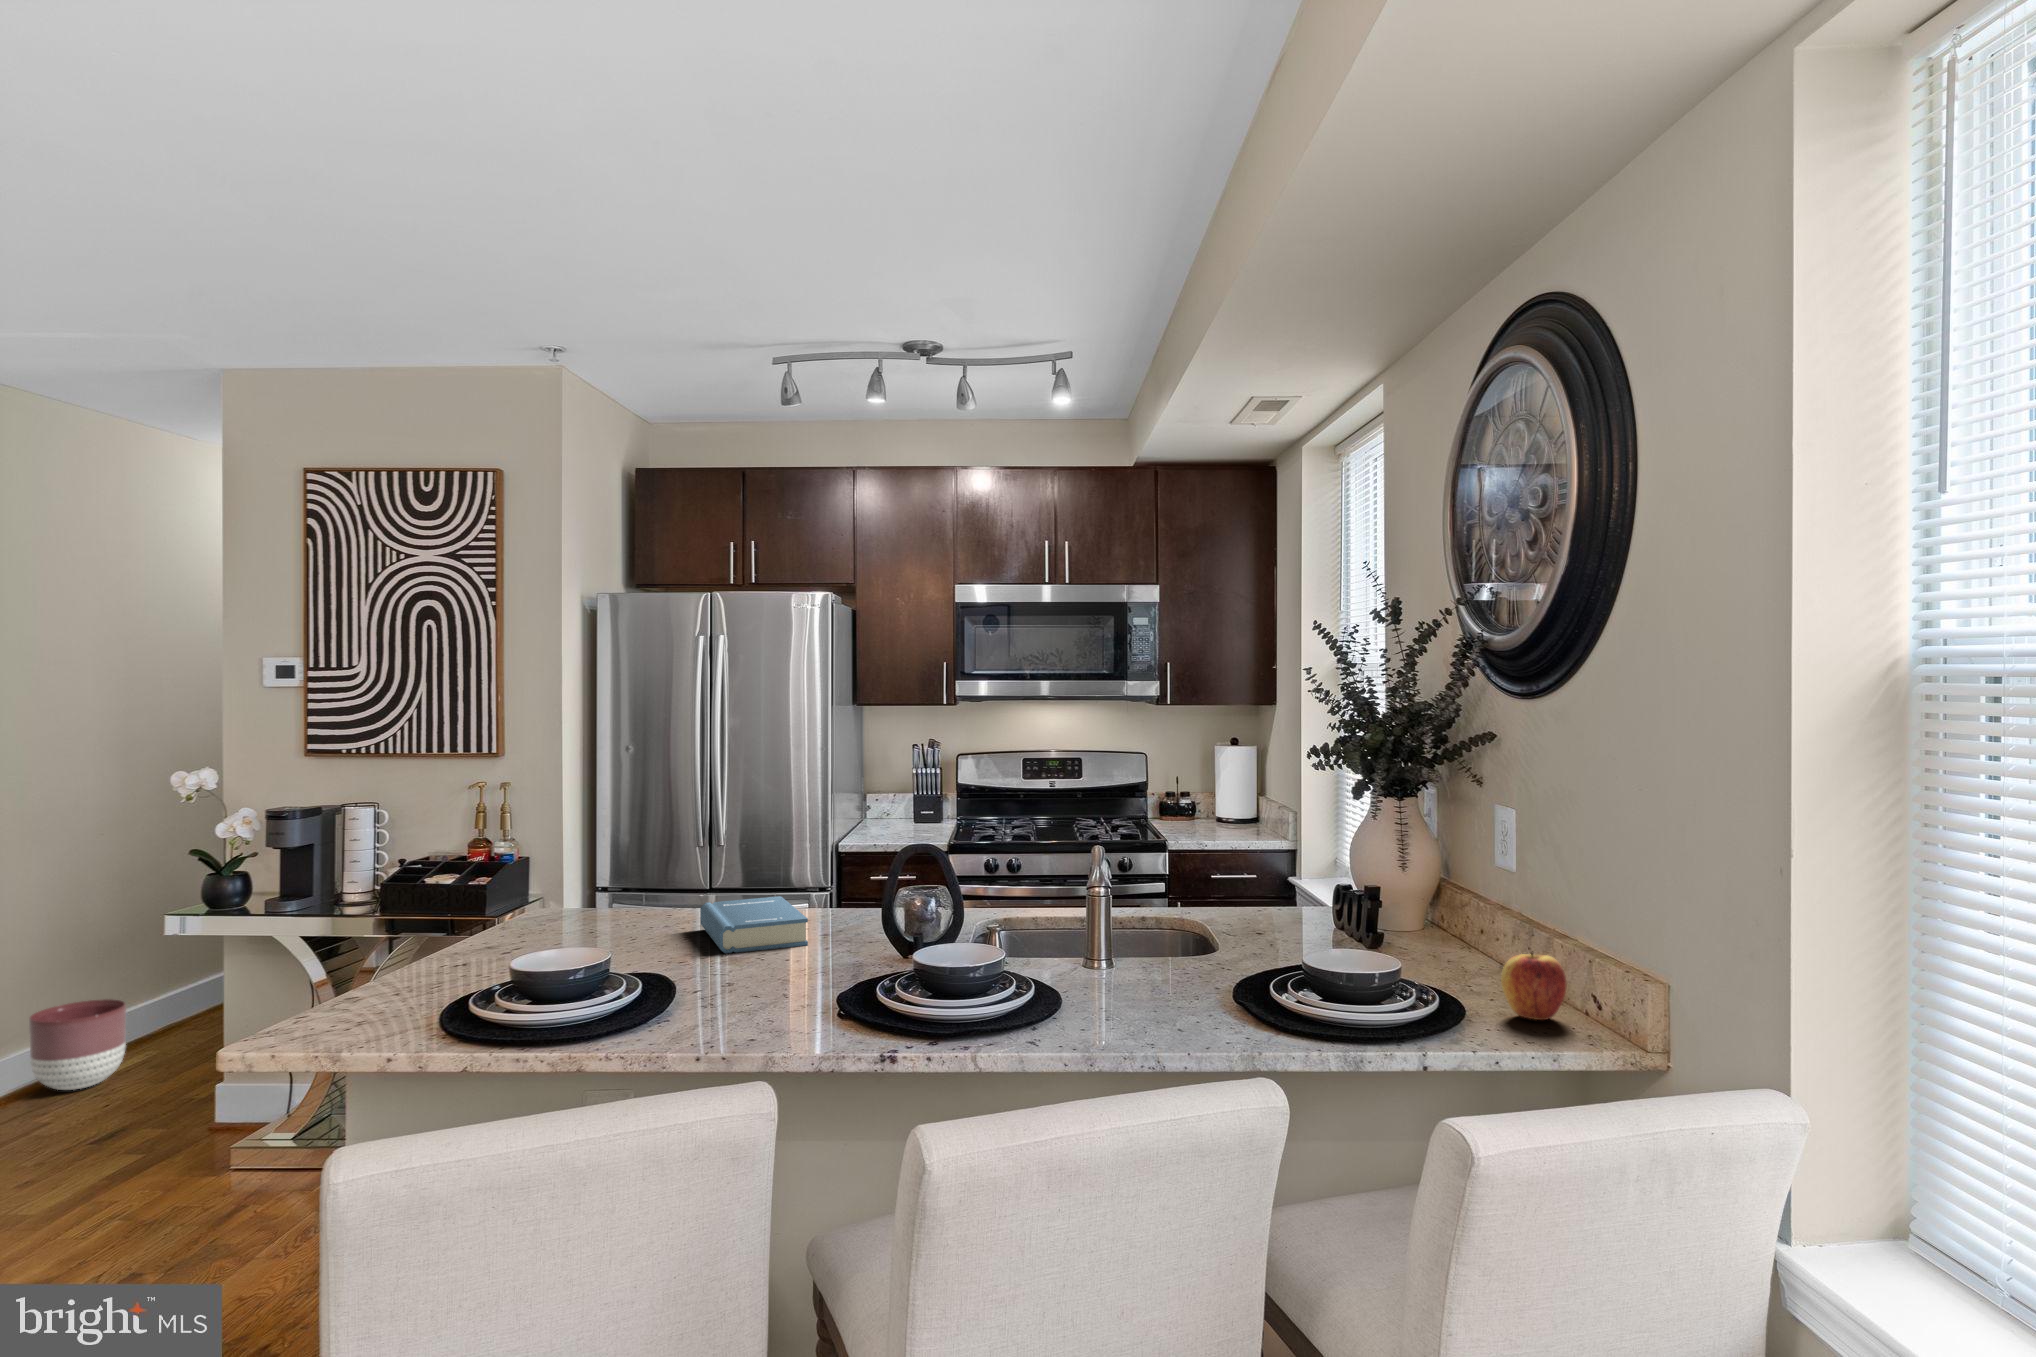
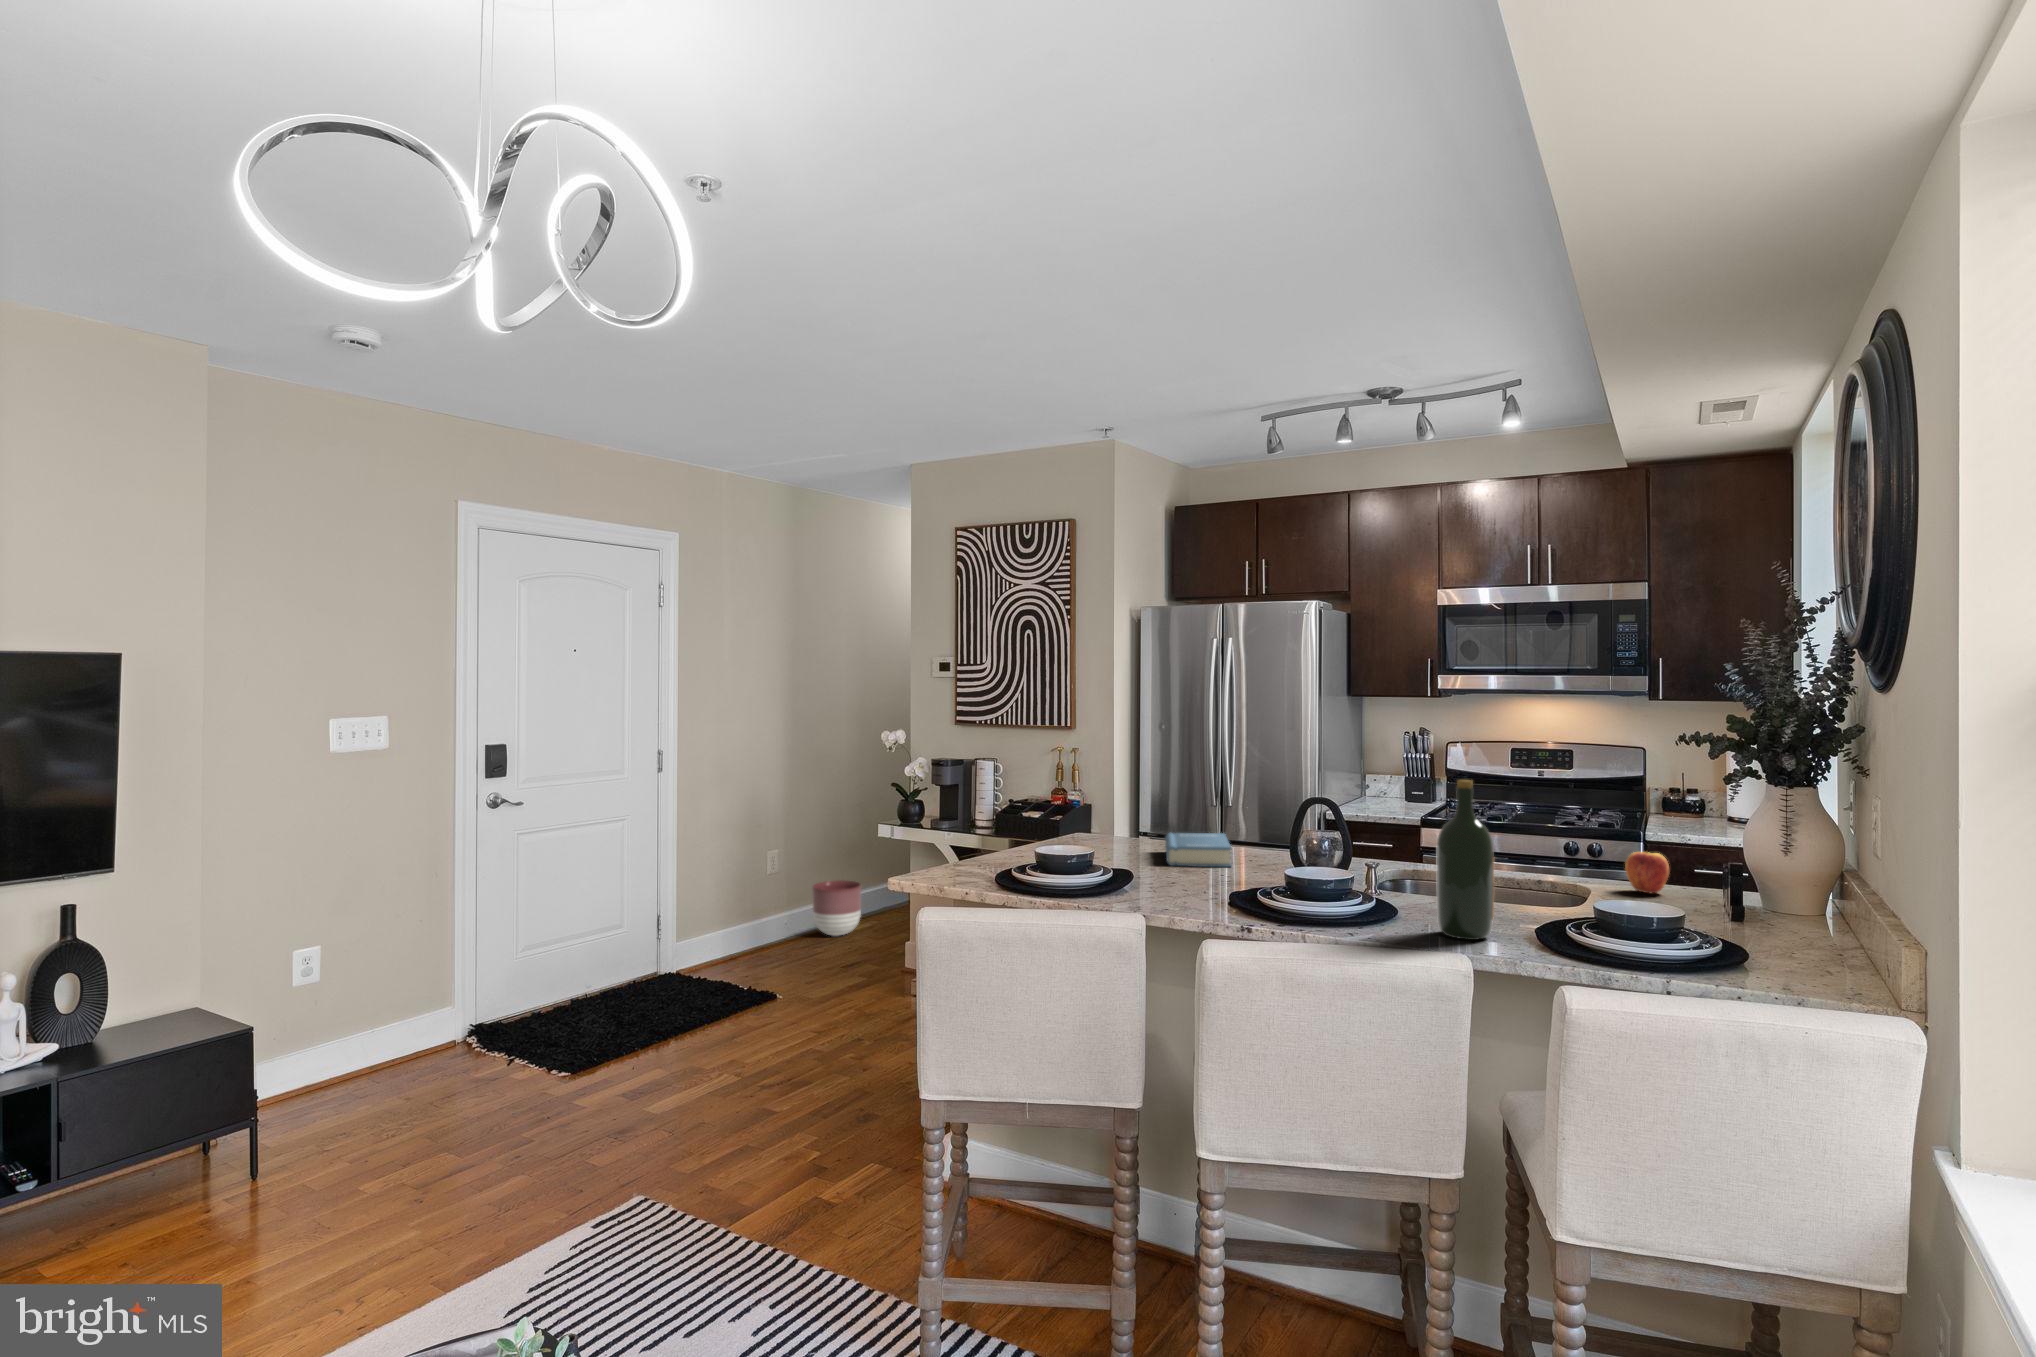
wine bottle: none [1141,821,1208,1024] -> present [1436,780,1494,940]
apple: present [1501,951,1566,1020] -> present [1625,851,1669,893]

